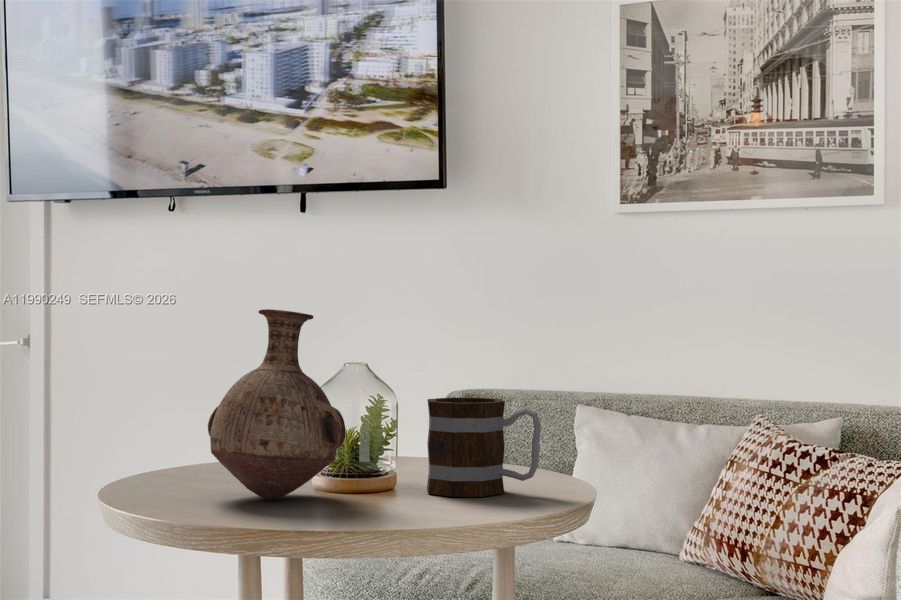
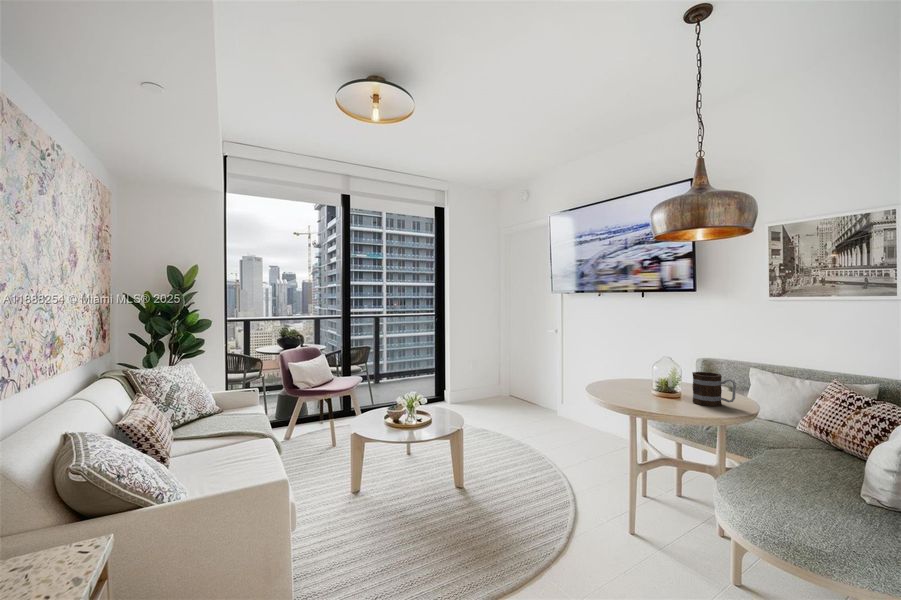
vase: present [208,309,346,500] -> none [619,344,664,400]

